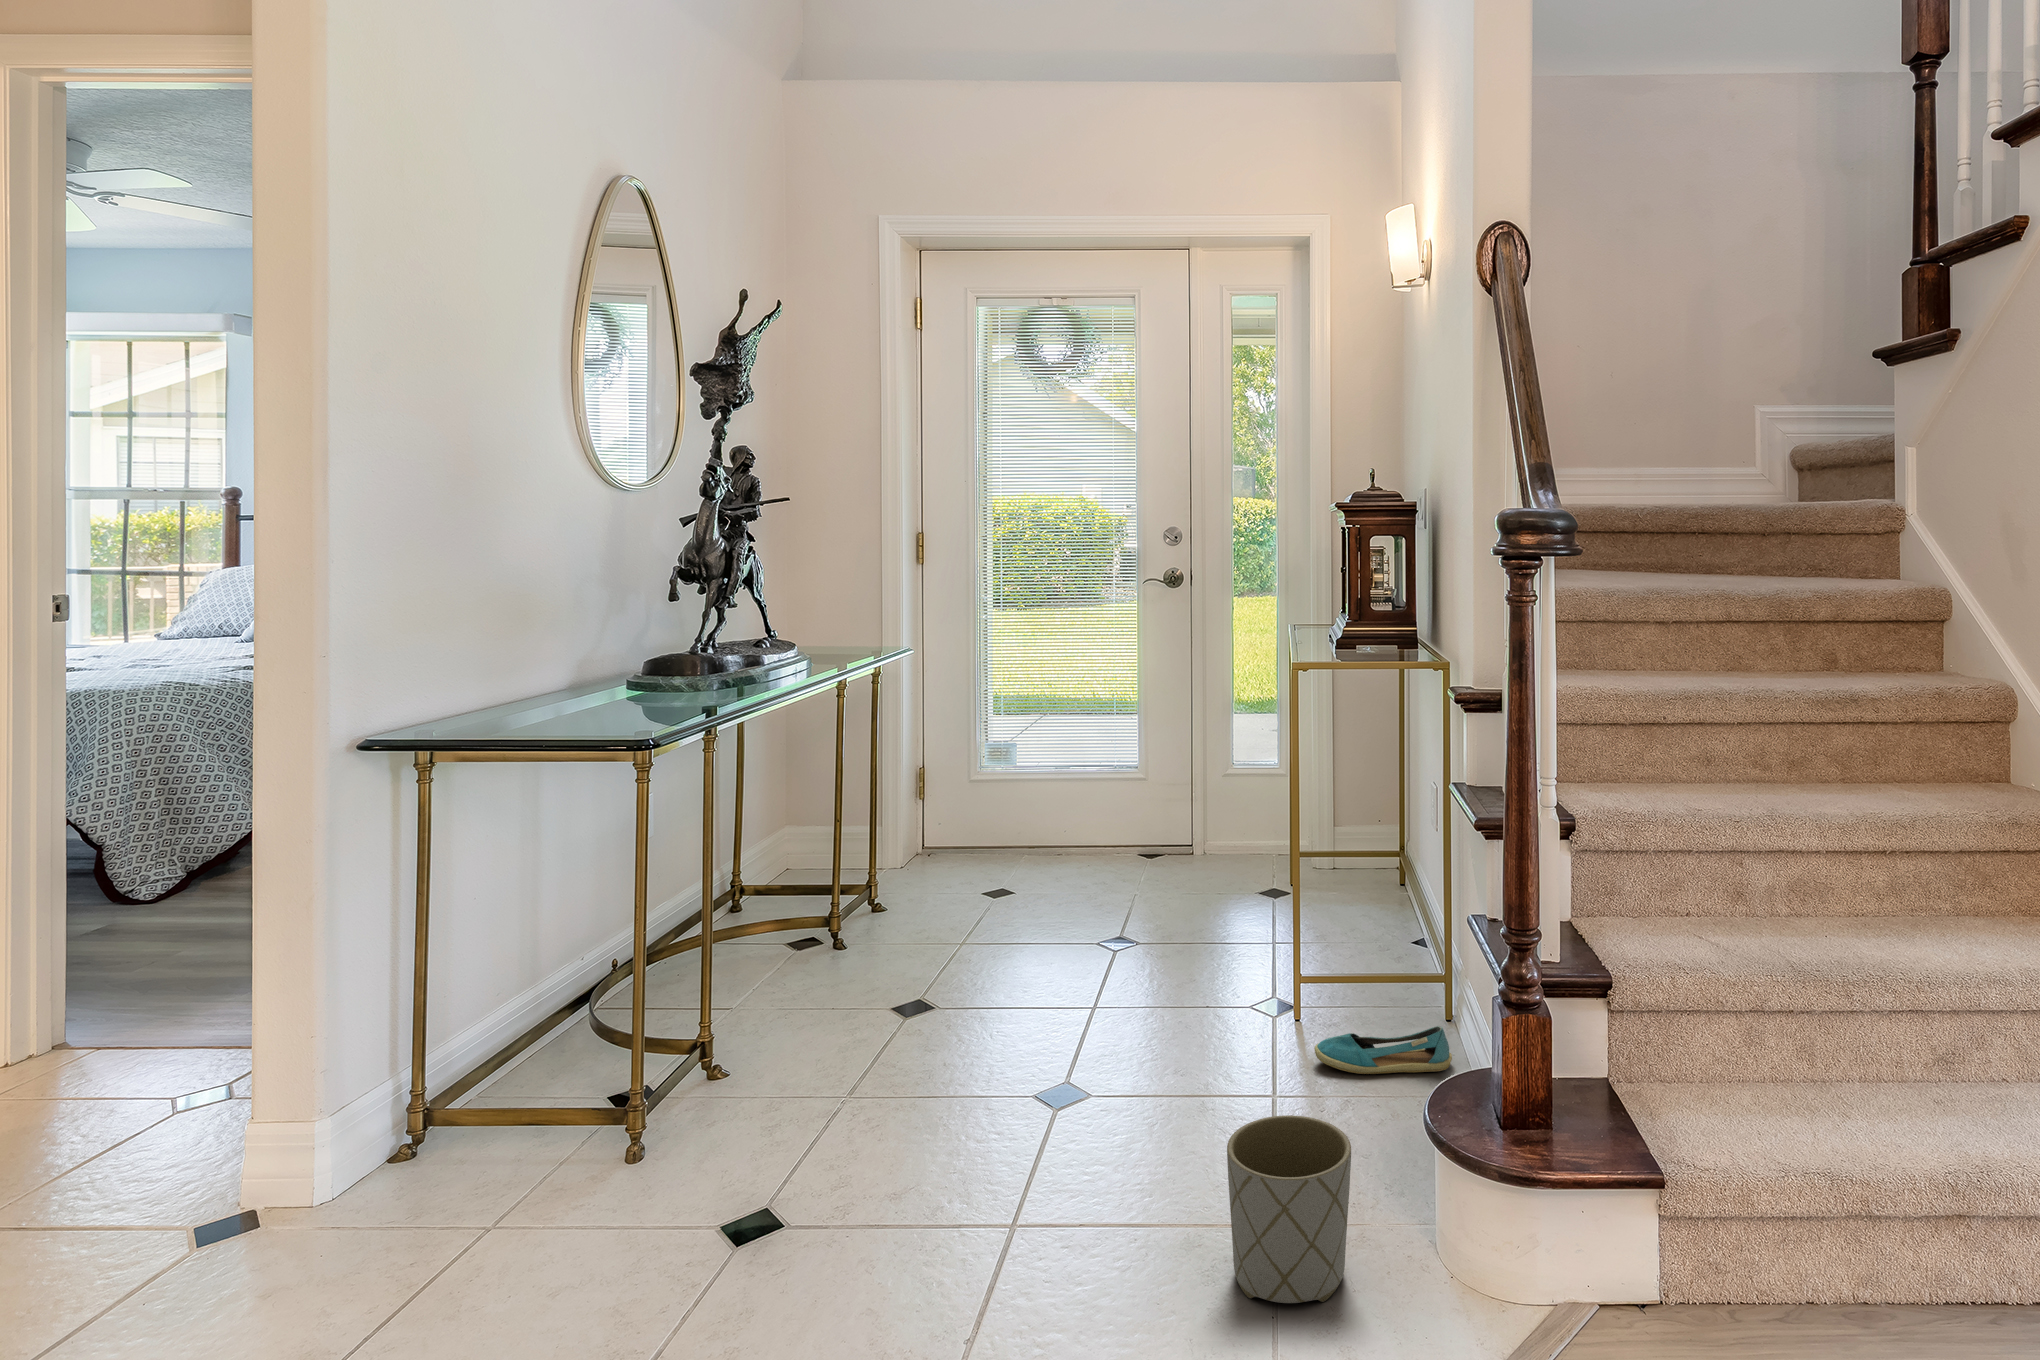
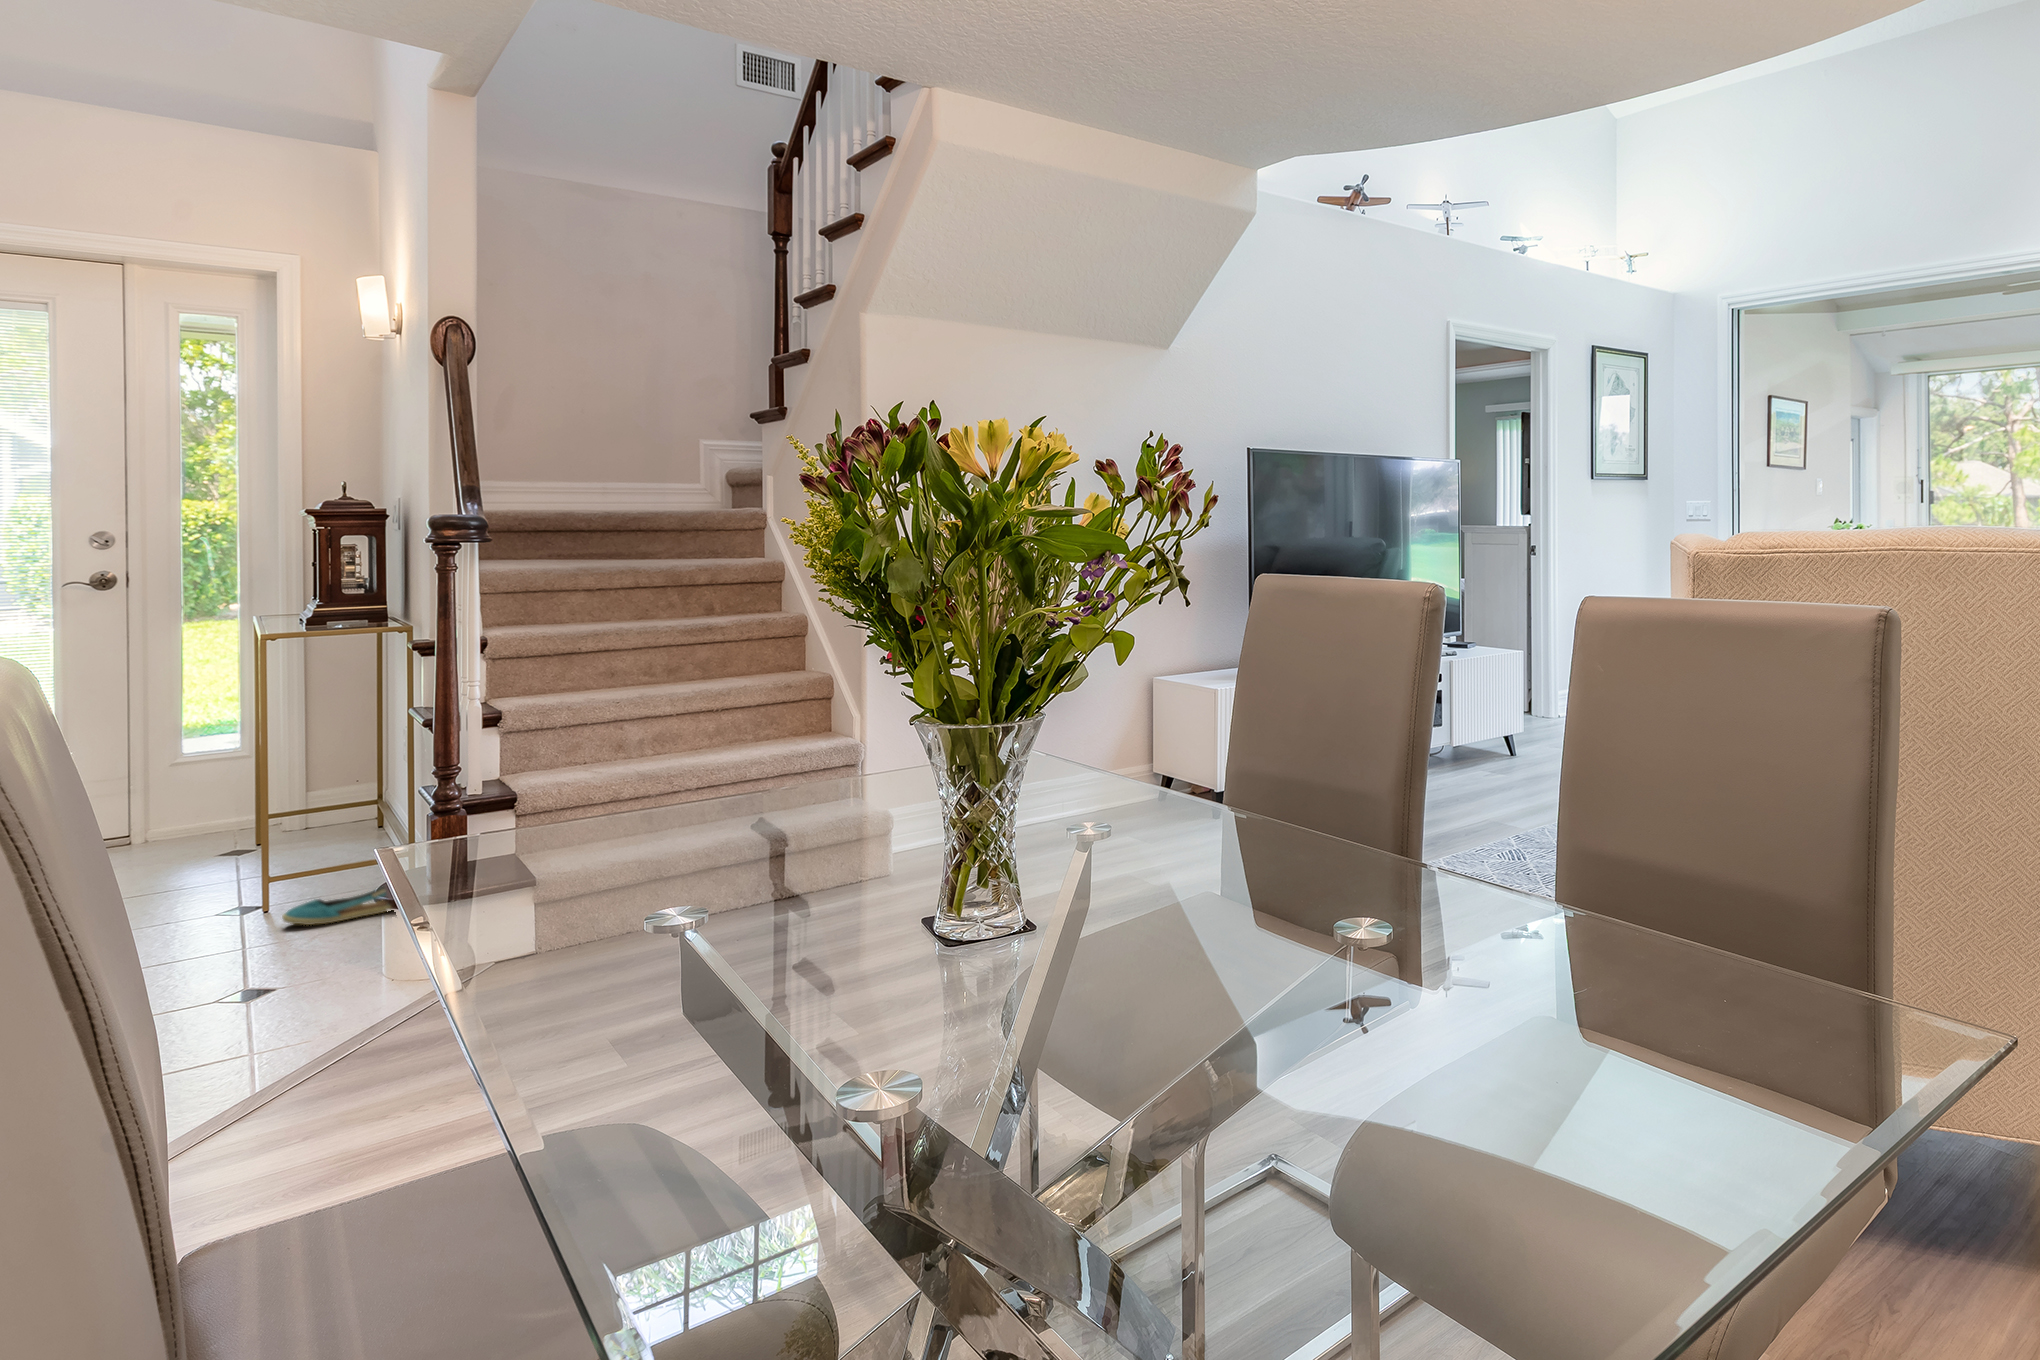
planter: present [1227,1115,1351,1303] -> none [207,915,314,1029]

